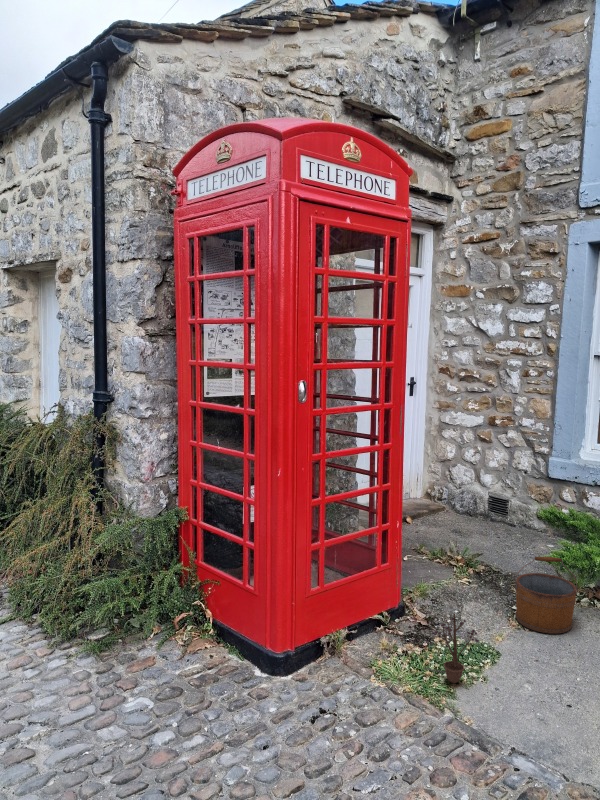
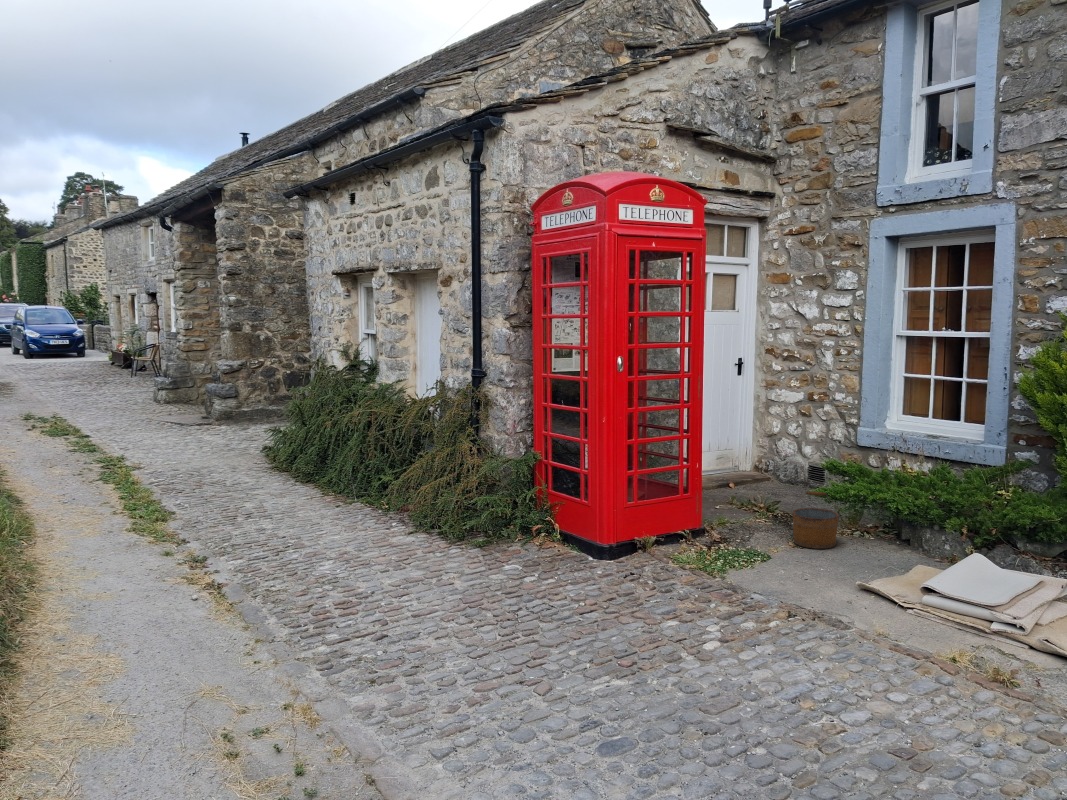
decorative plant: present [424,614,479,683] -> none [708,518,743,568]

